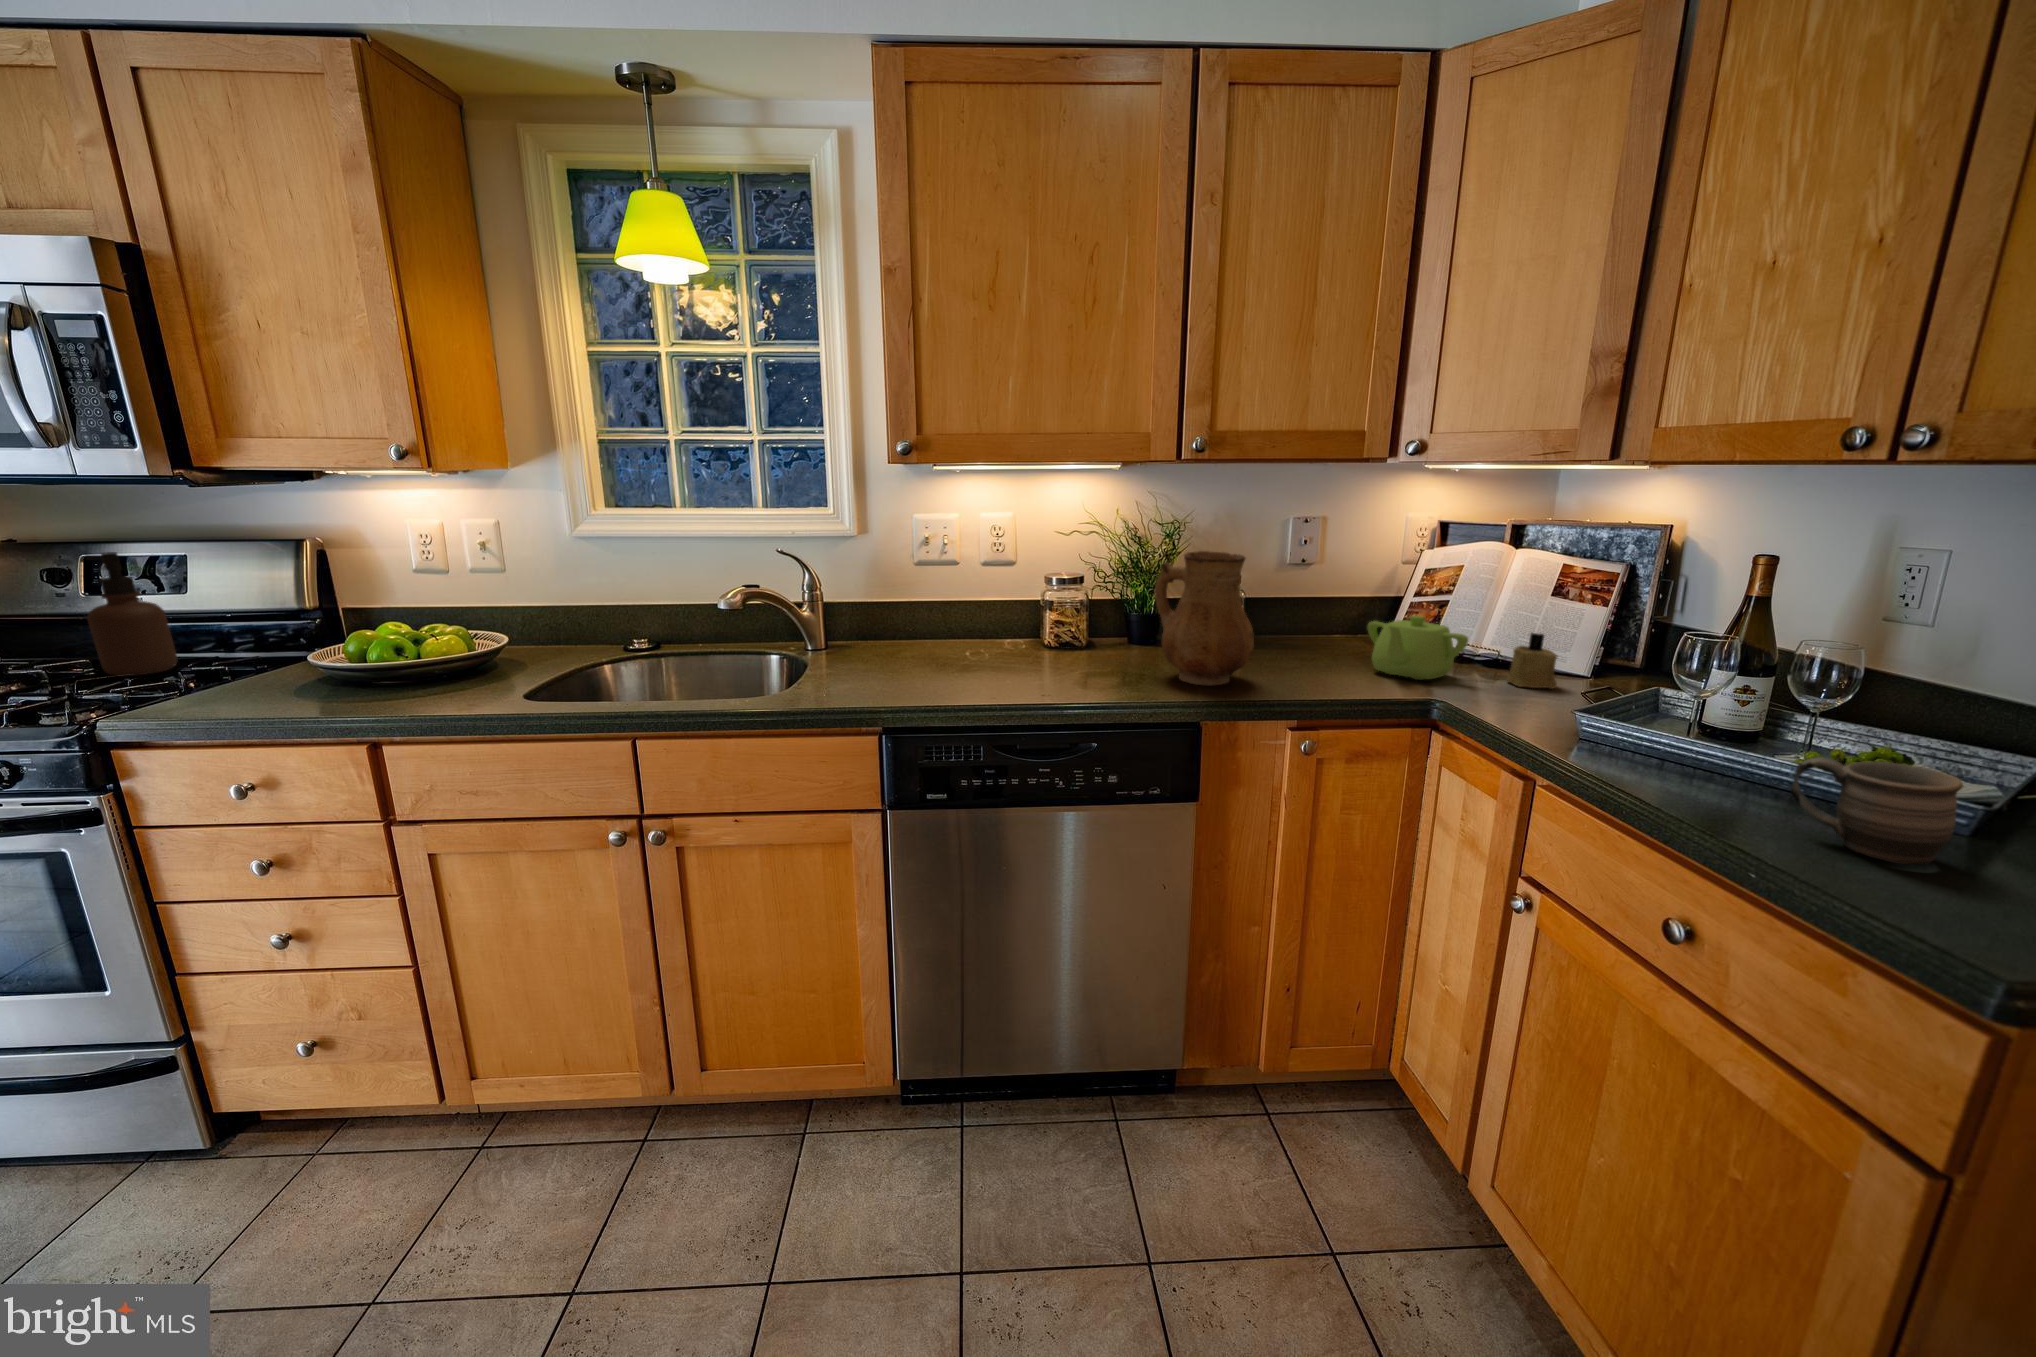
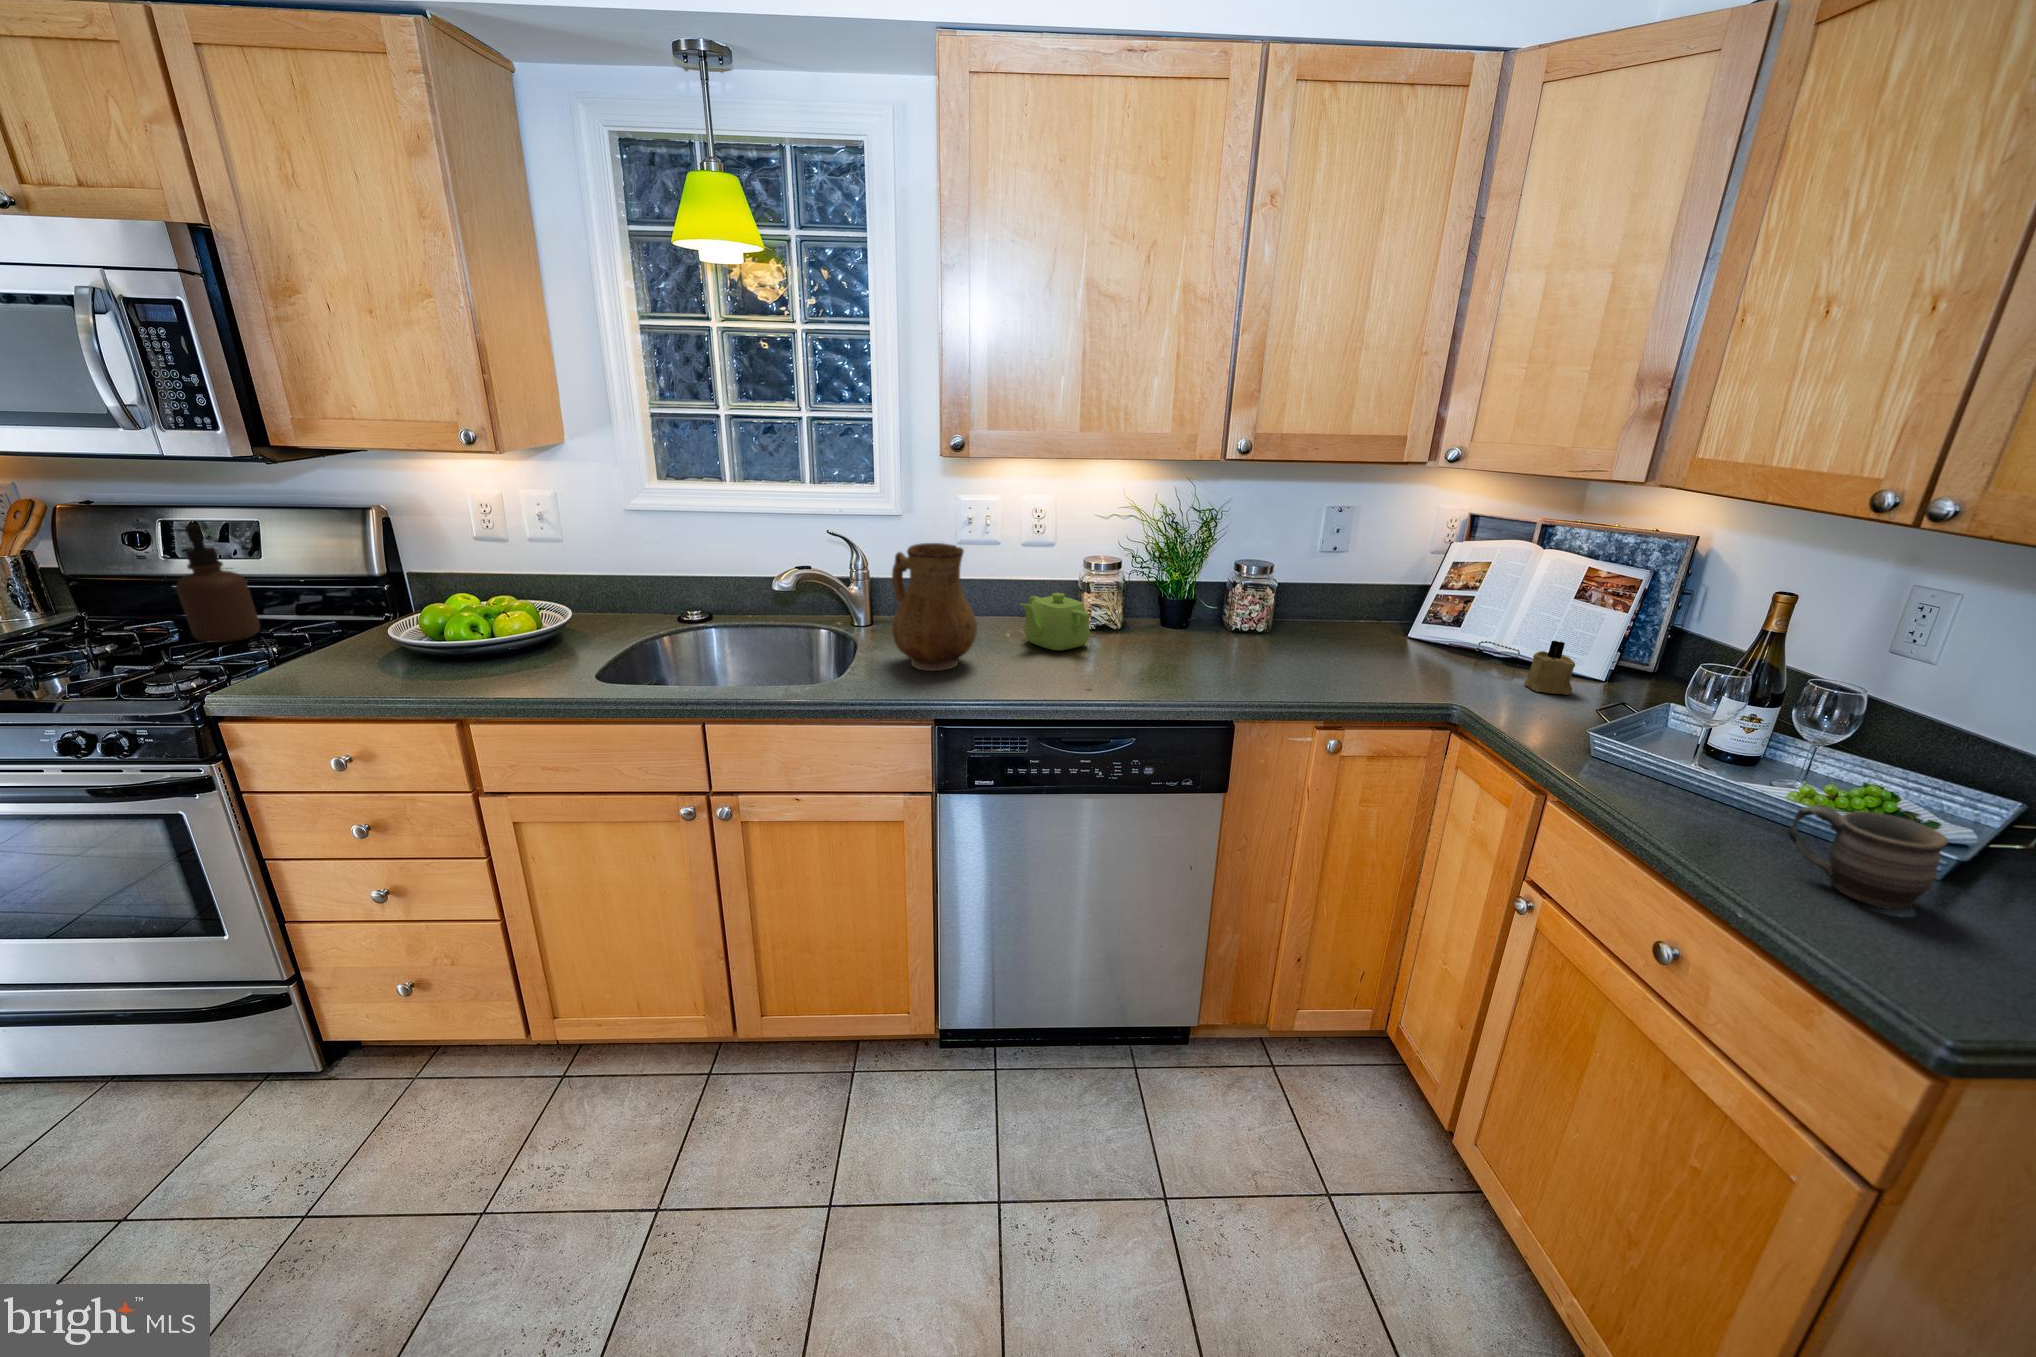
ceramic pitcher: present [1155,551,1254,686] -> present [892,543,977,671]
teapot: present [1367,615,1468,680] -> present [1020,593,1090,651]

